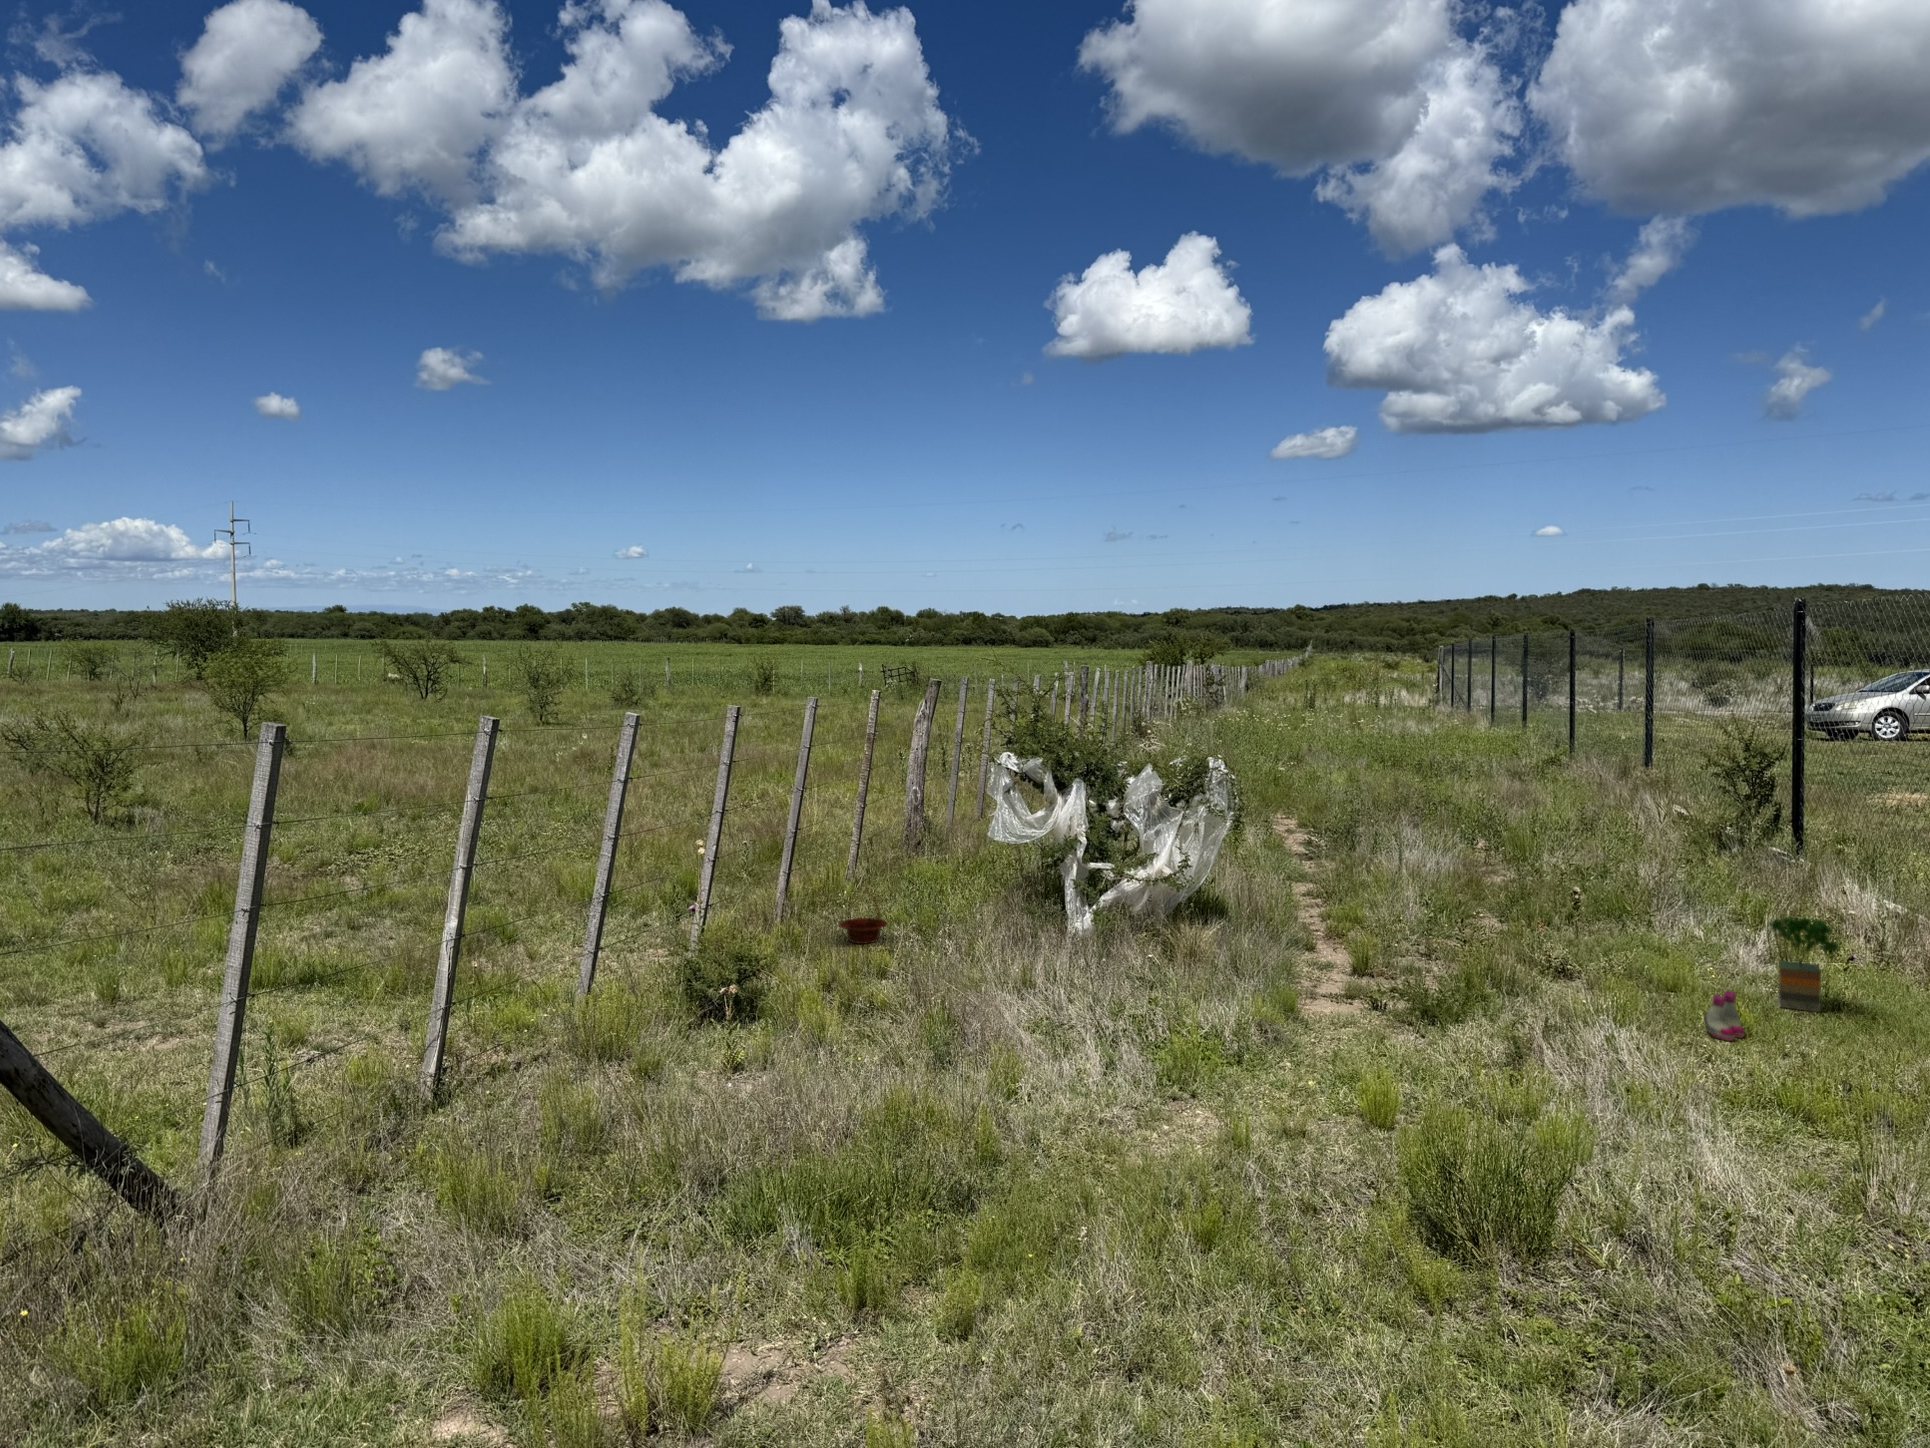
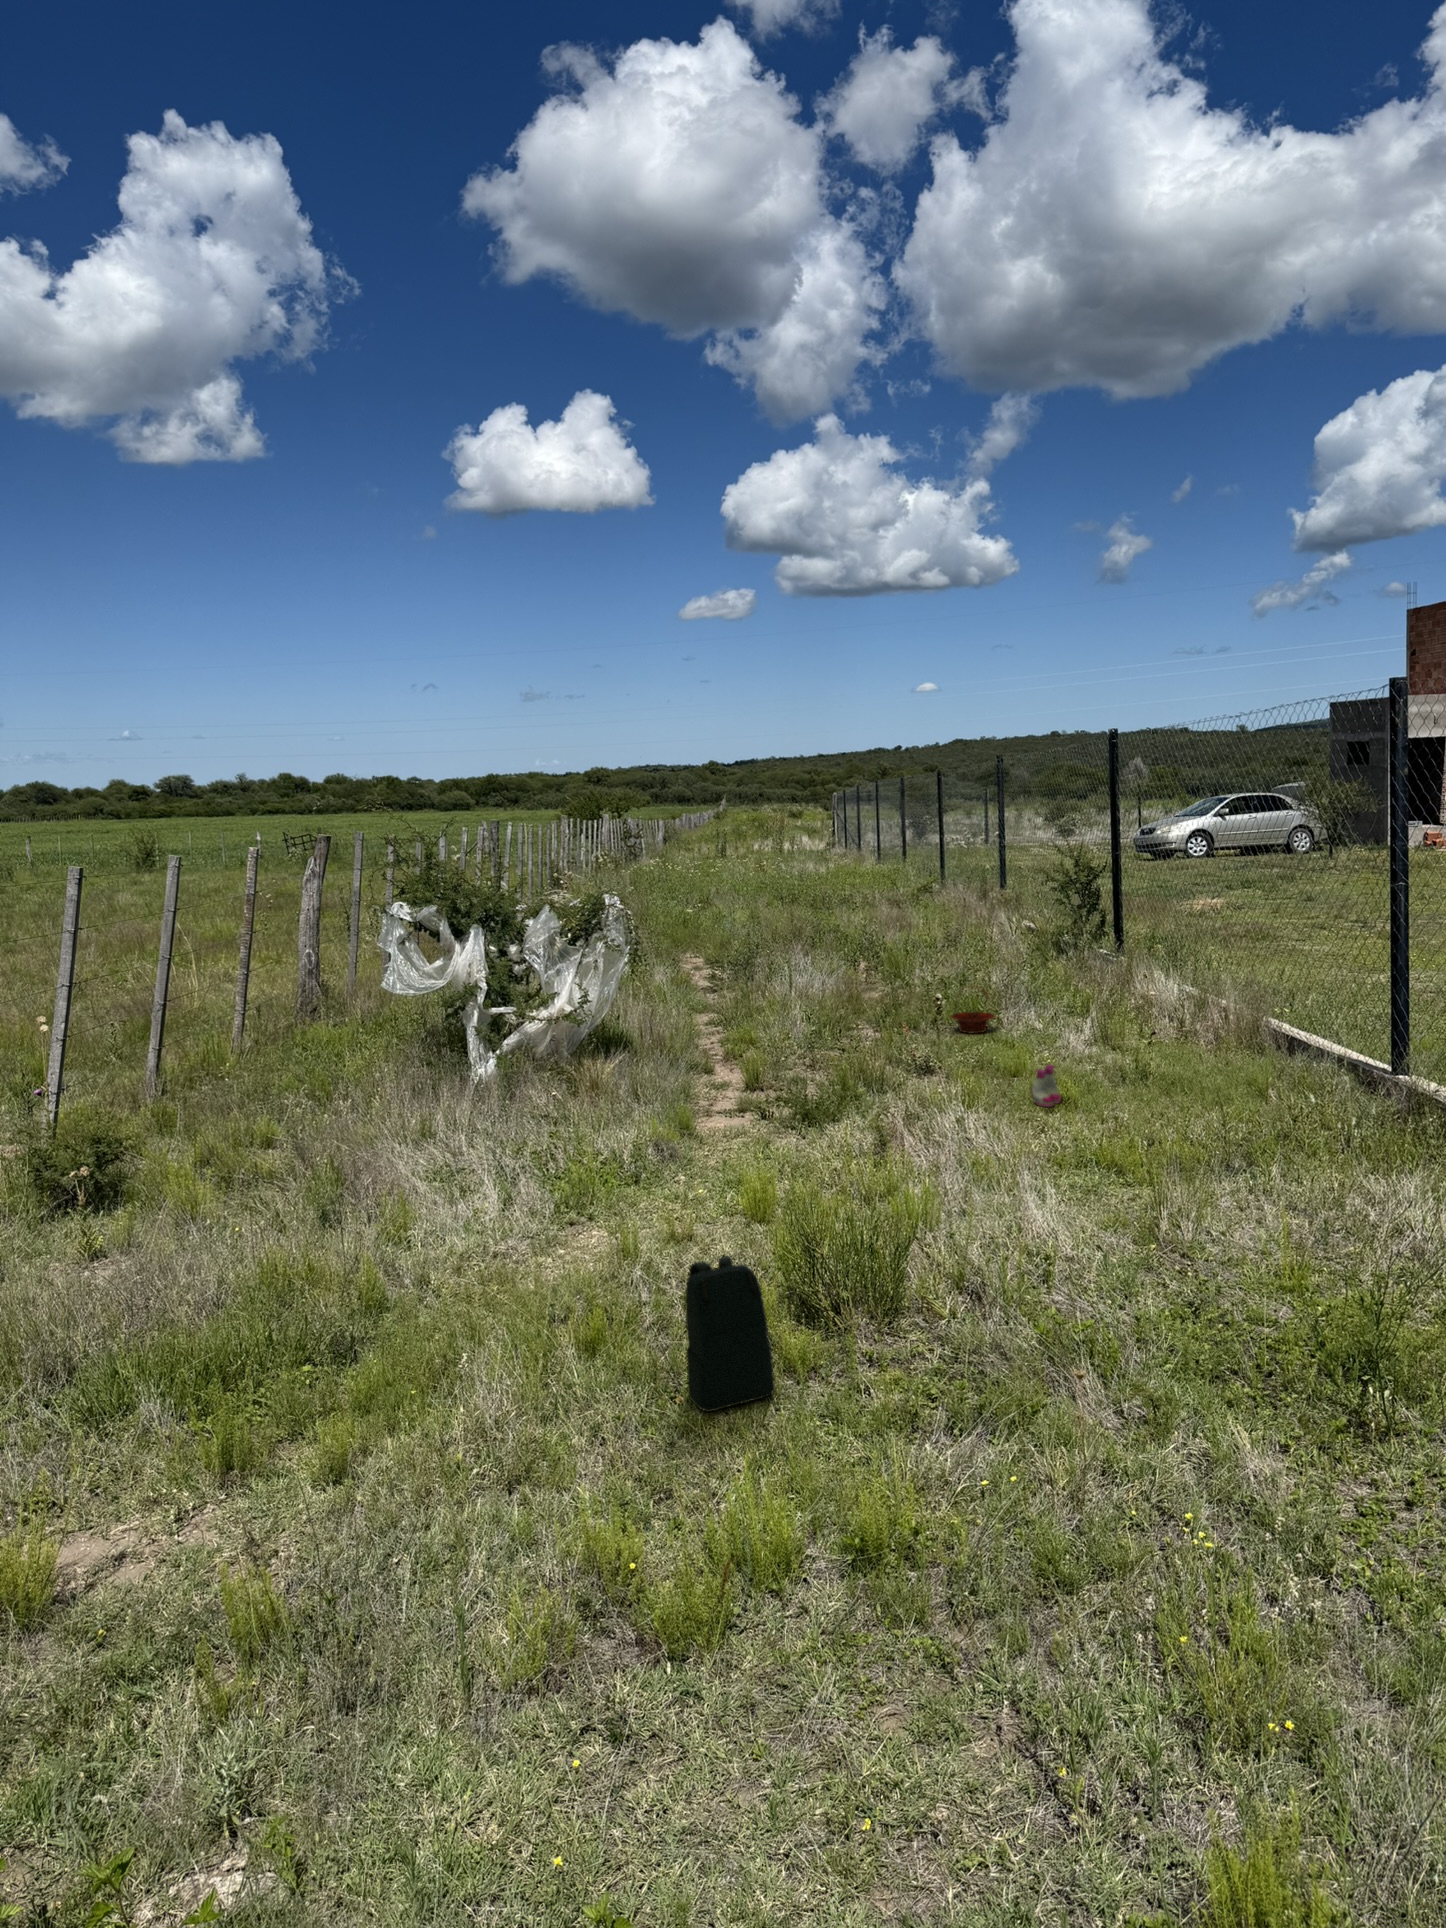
basket: present [839,892,888,944] -> present [950,987,995,1033]
potted tree: present [1767,917,1840,1012] -> none [1075,995,1130,1075]
backpack: none [1312,1160,1406,1317] -> present [685,1256,775,1412]

